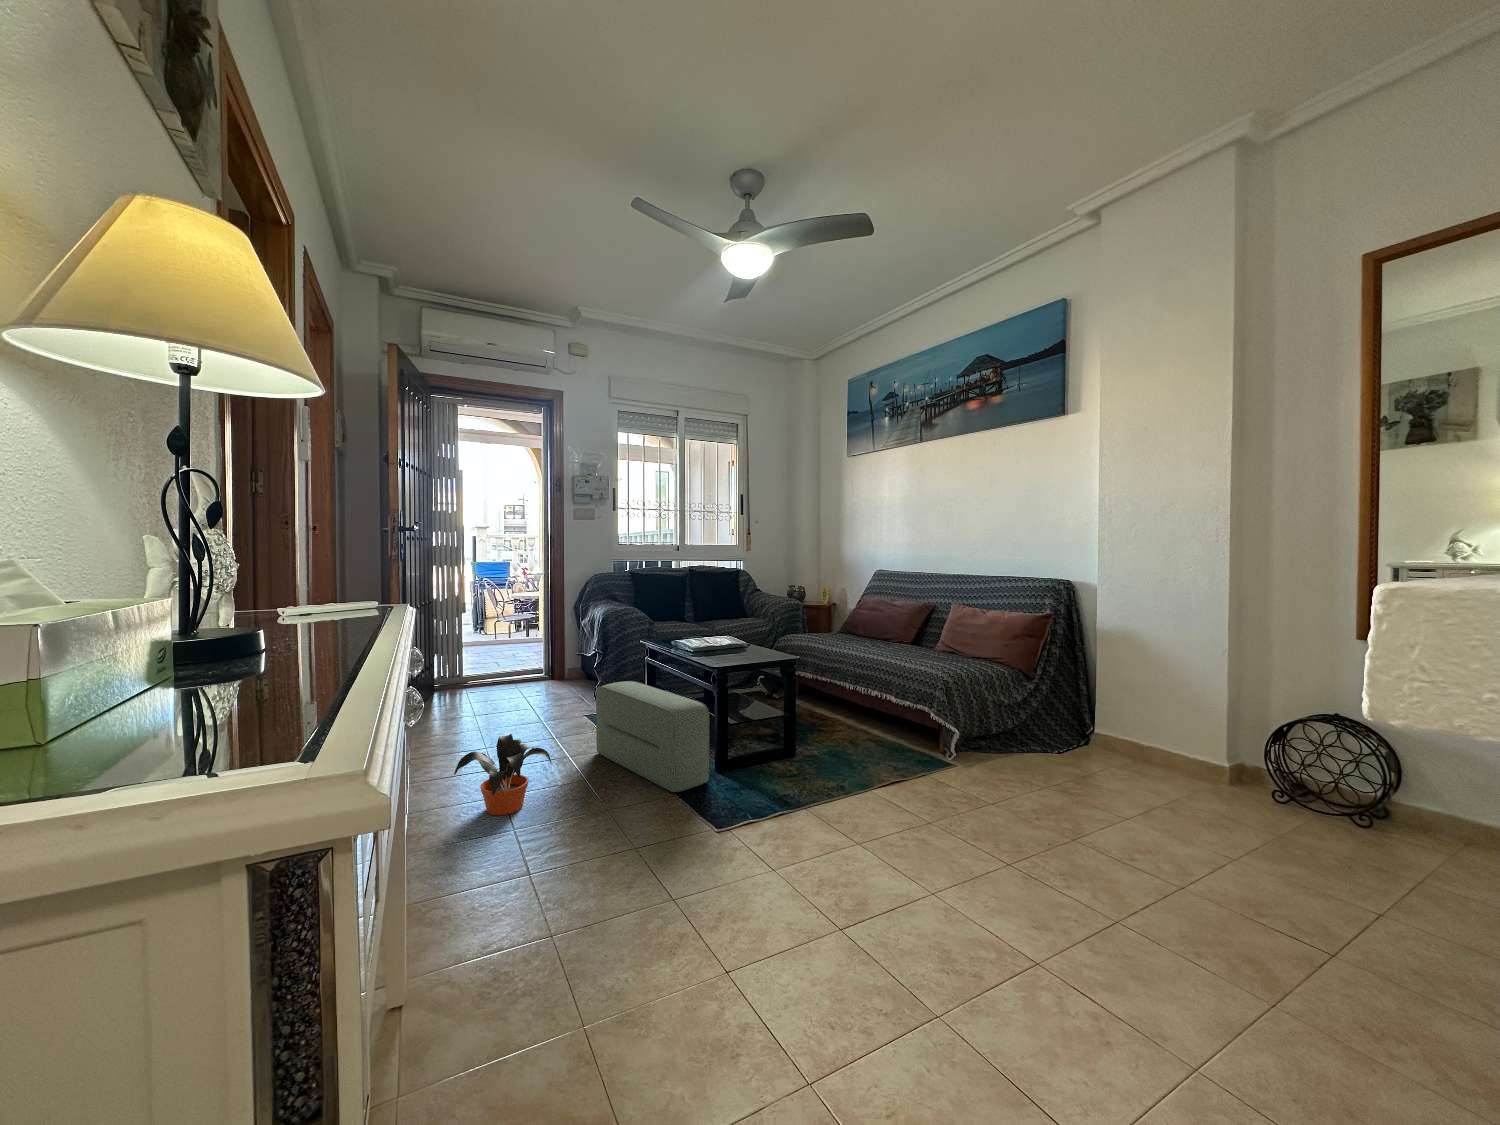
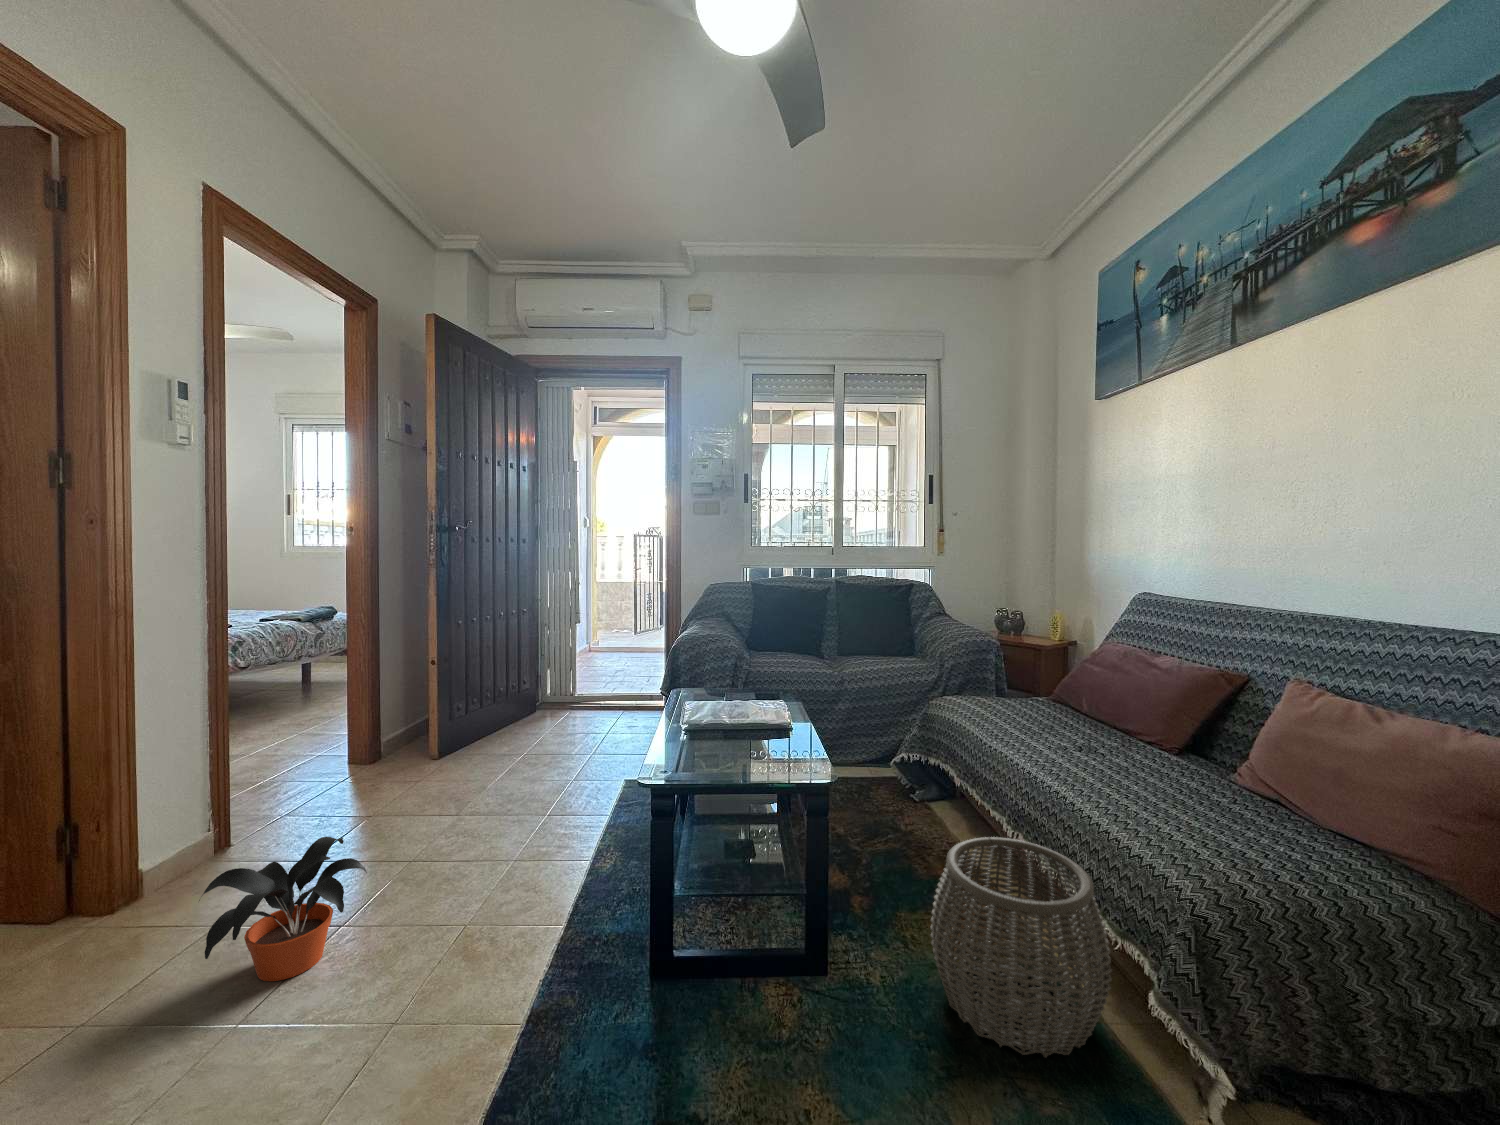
pouf: present [596,681,709,792] -> none [515,763,610,1019]
woven basket: none [837,681,912,758] -> present [930,837,1112,1057]

